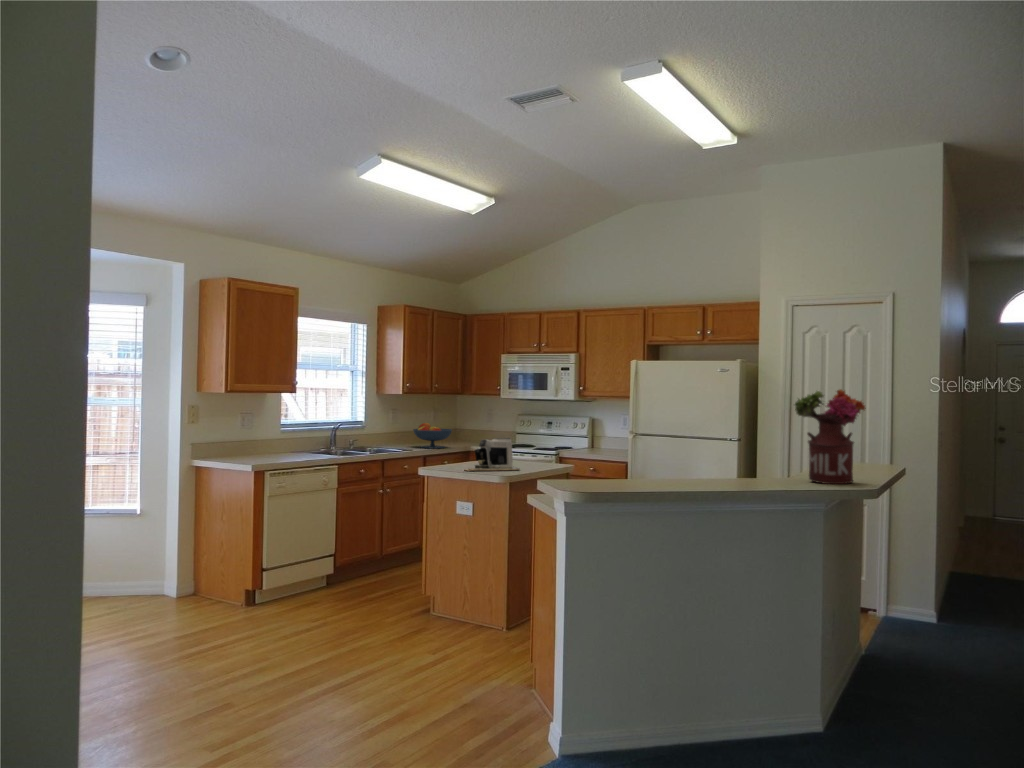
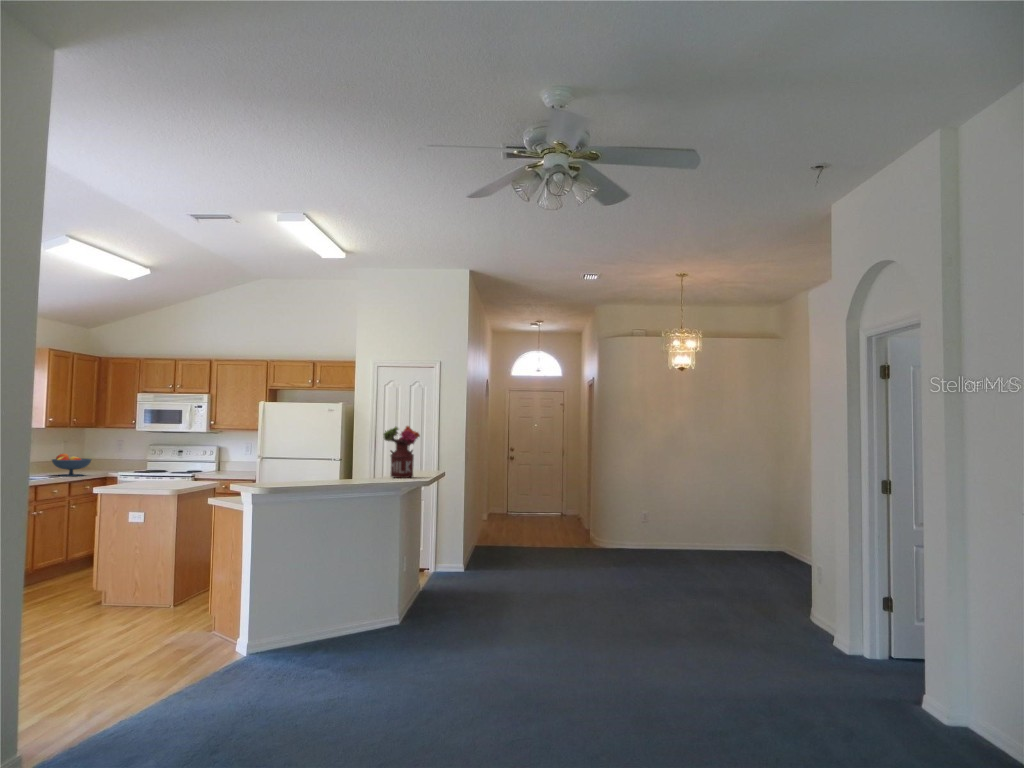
coffee maker: present [466,438,520,471] -> none [132,462,182,489]

